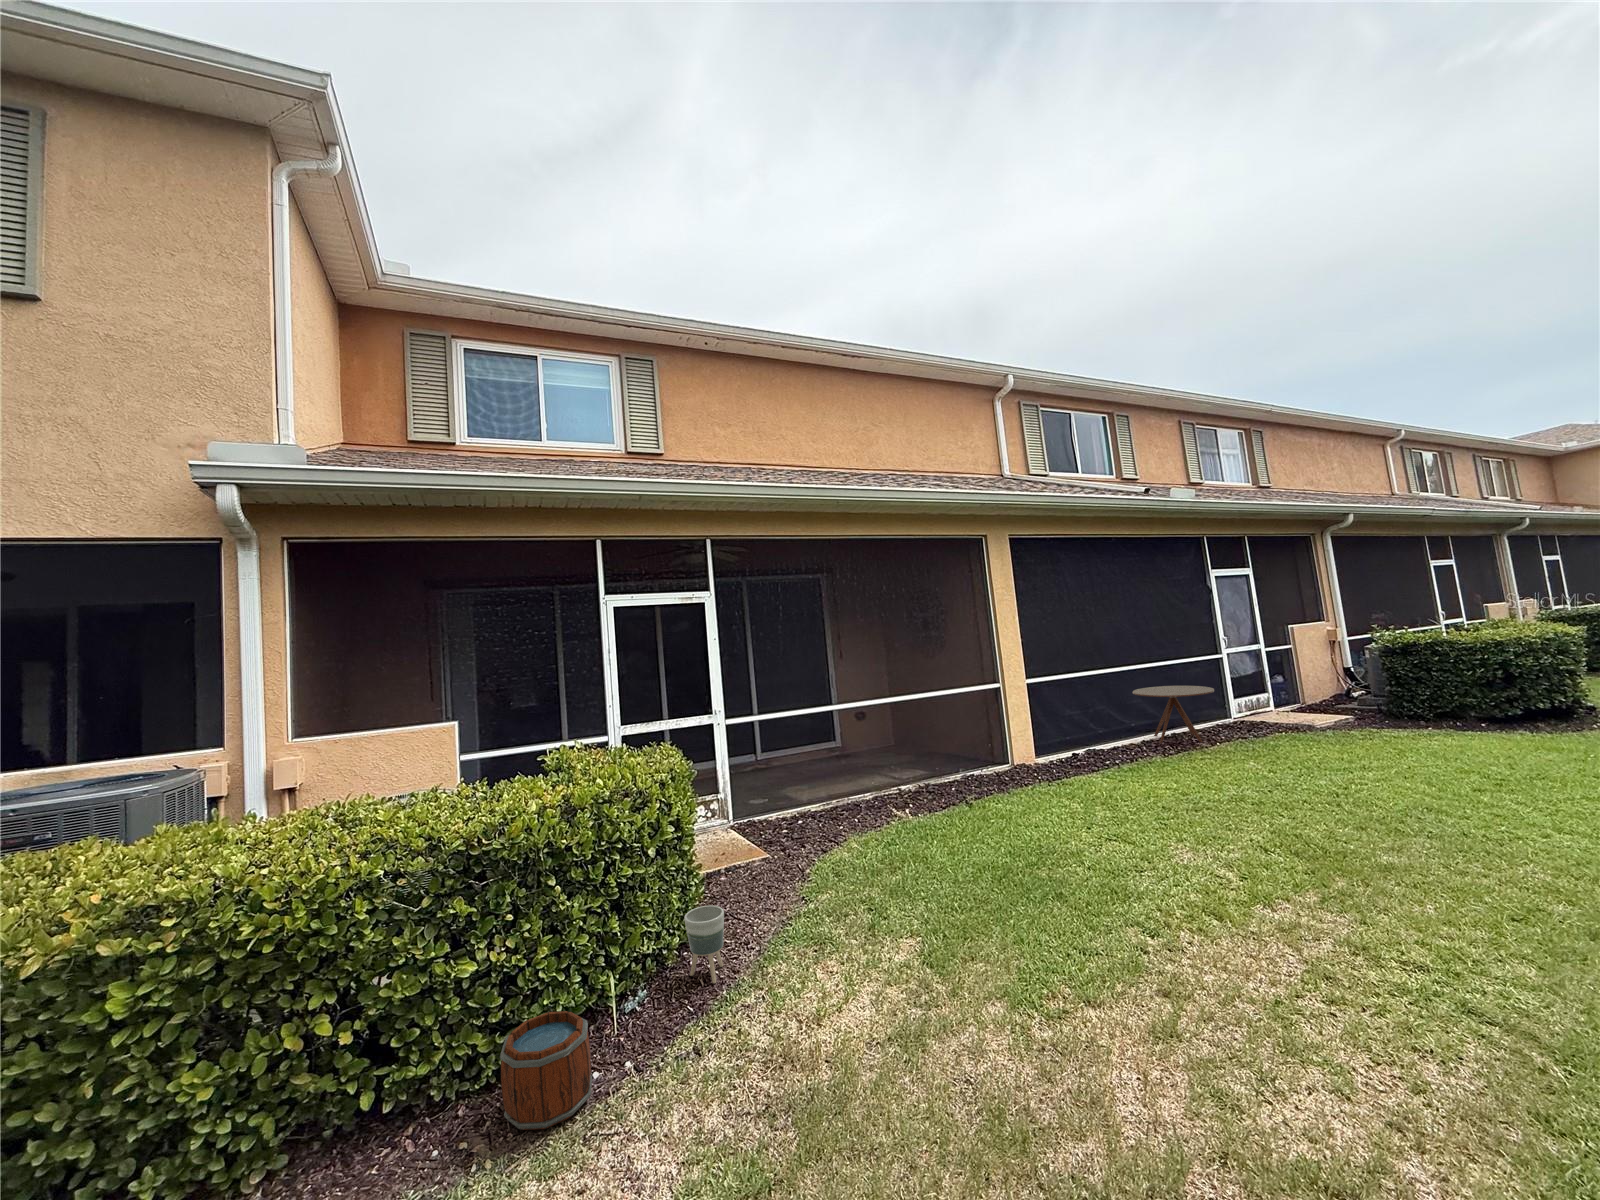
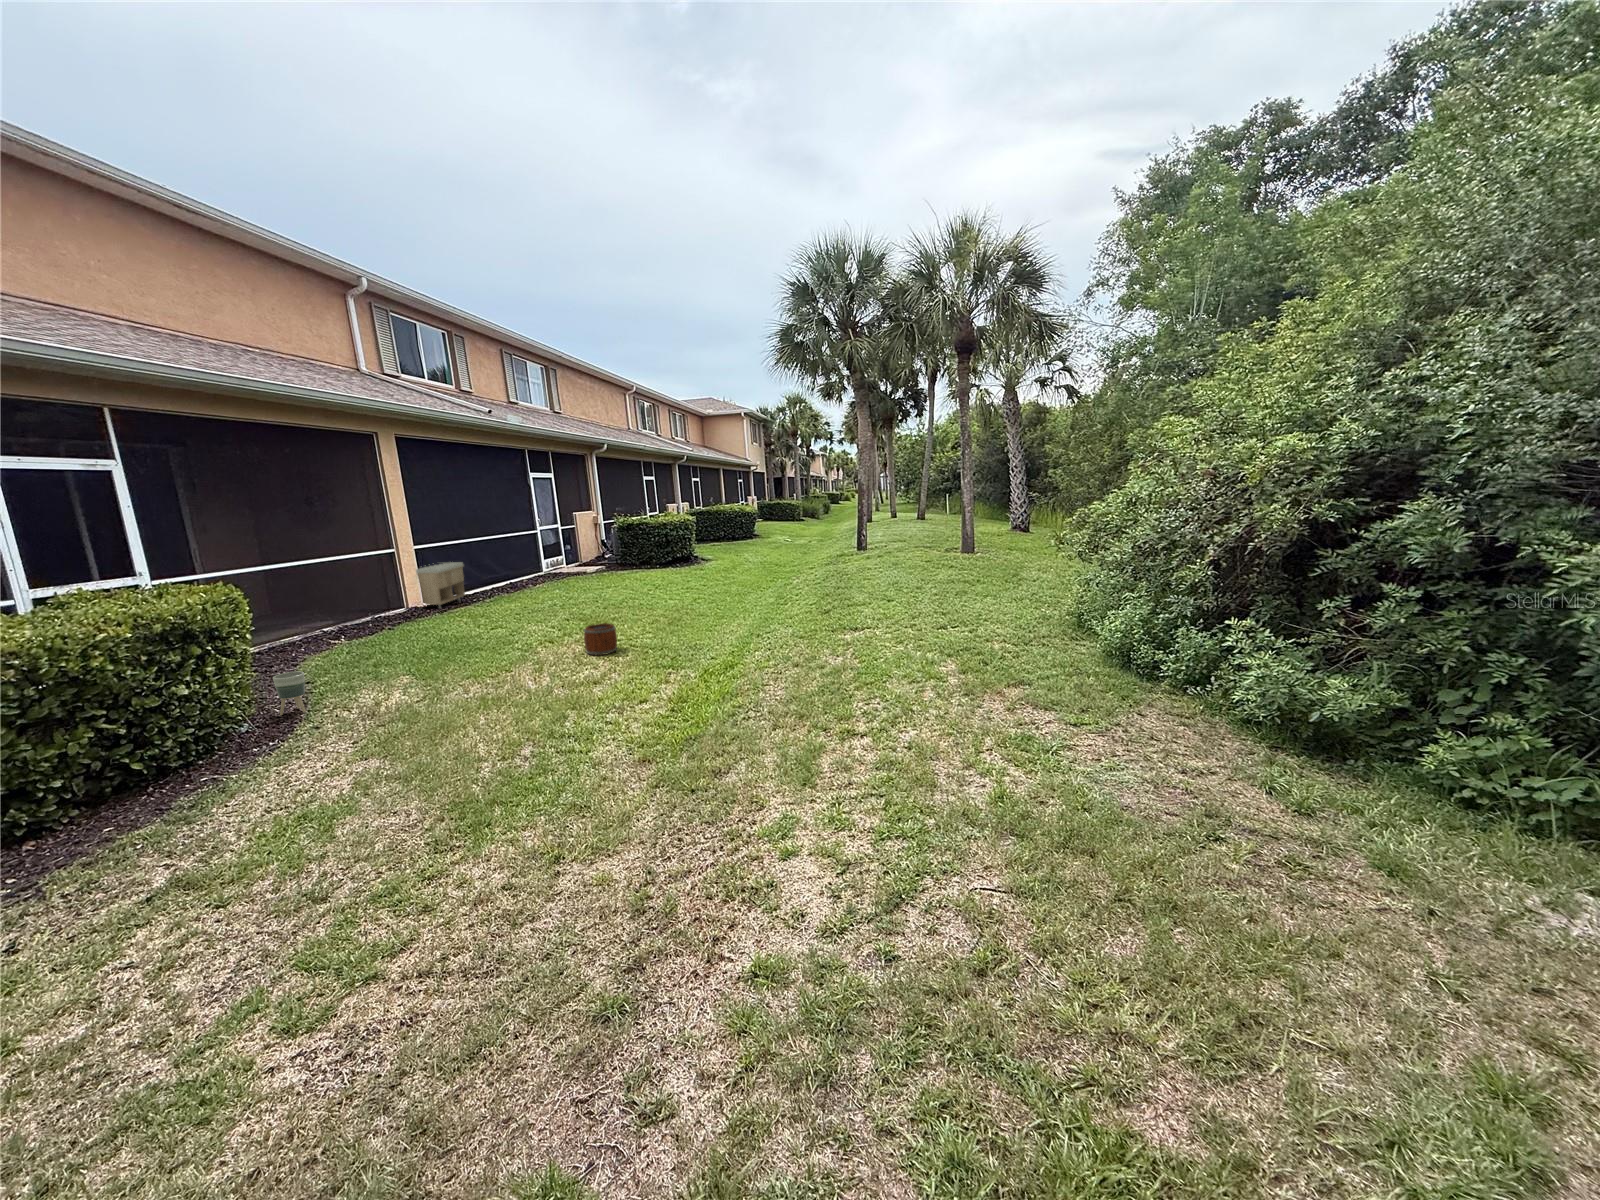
round table: present [1133,686,1214,743] -> none [485,550,538,588]
storage bench: none [1014,703,1095,770] -> present [416,562,465,608]
bucket: present [500,1011,592,1130] -> present [584,623,617,655]

